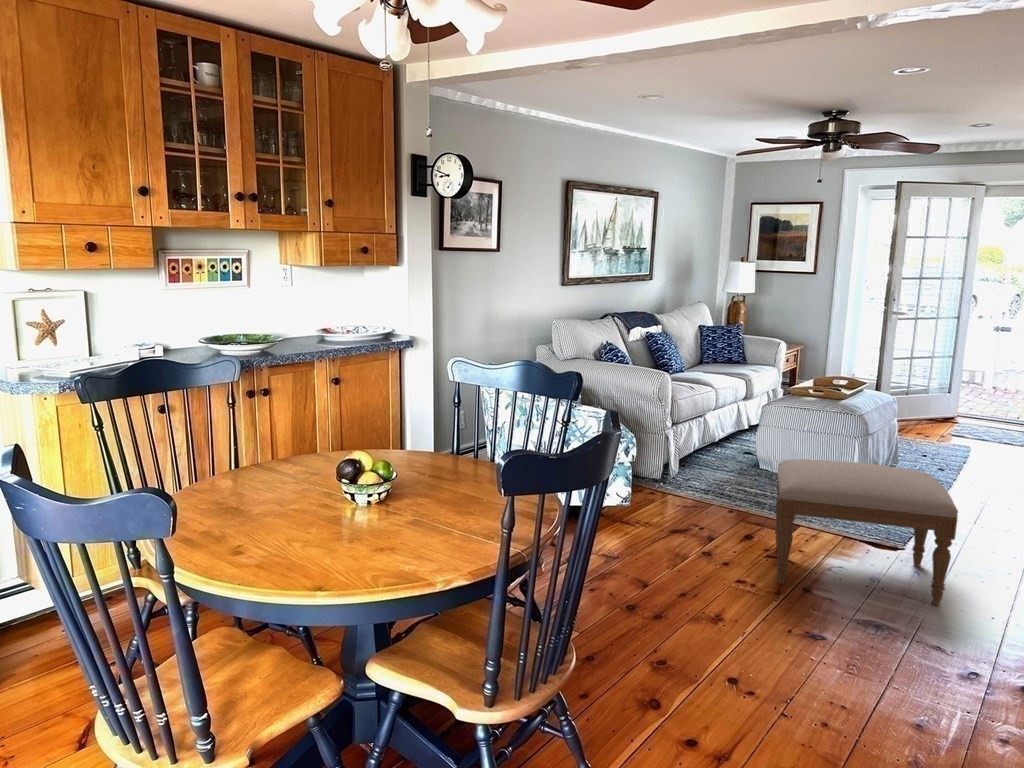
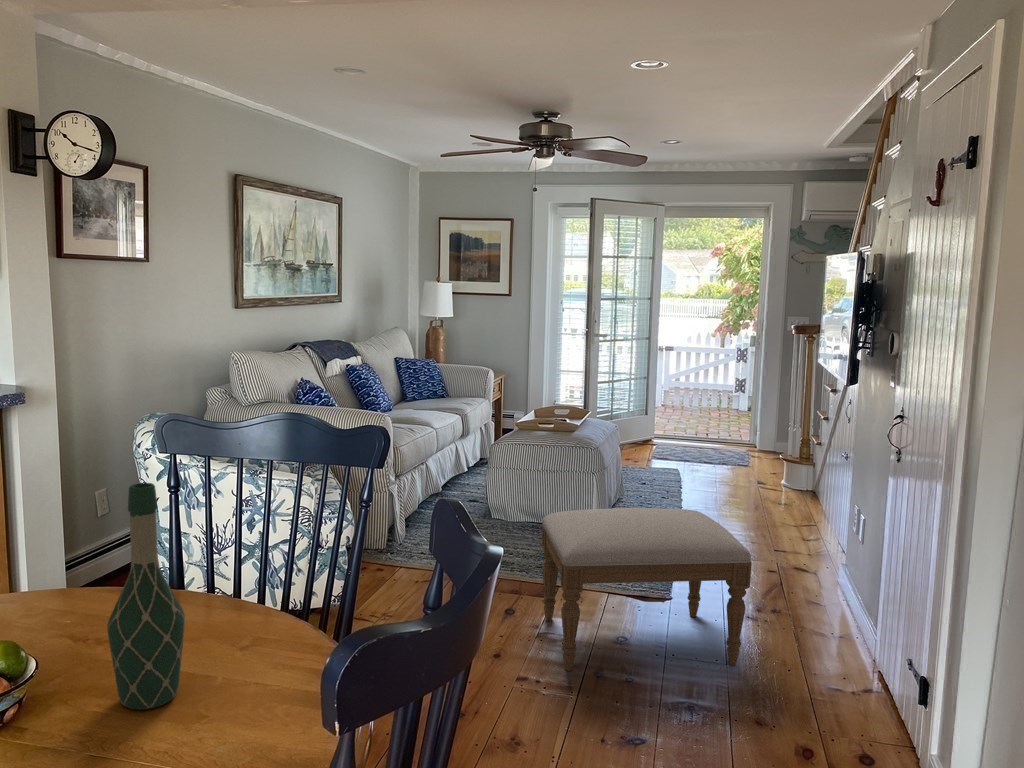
wine bottle: none [432,382,468,497] -> present [107,483,185,709]

